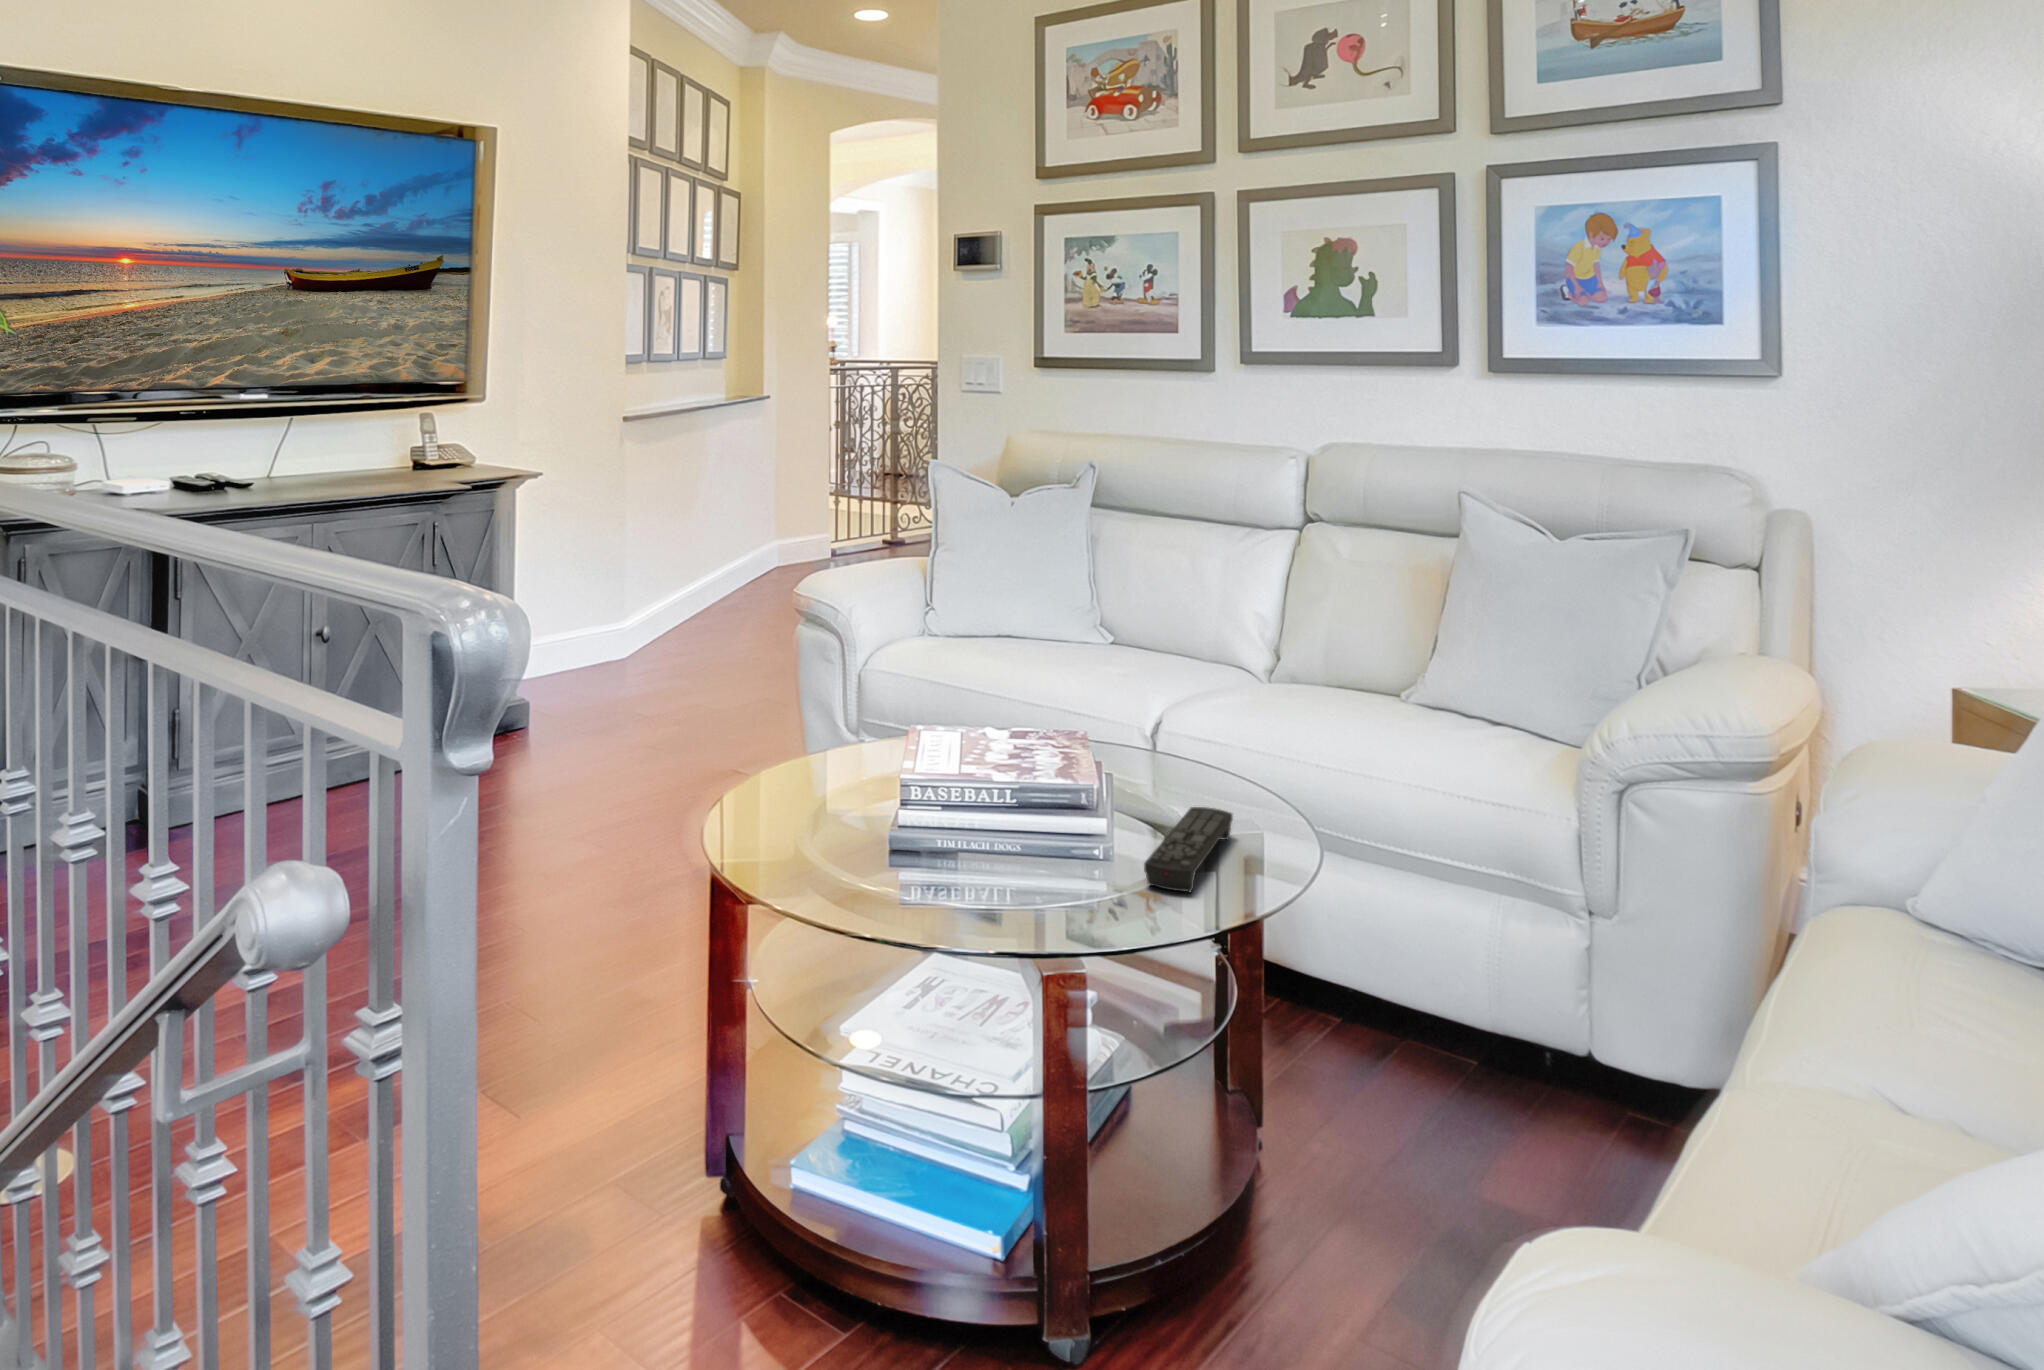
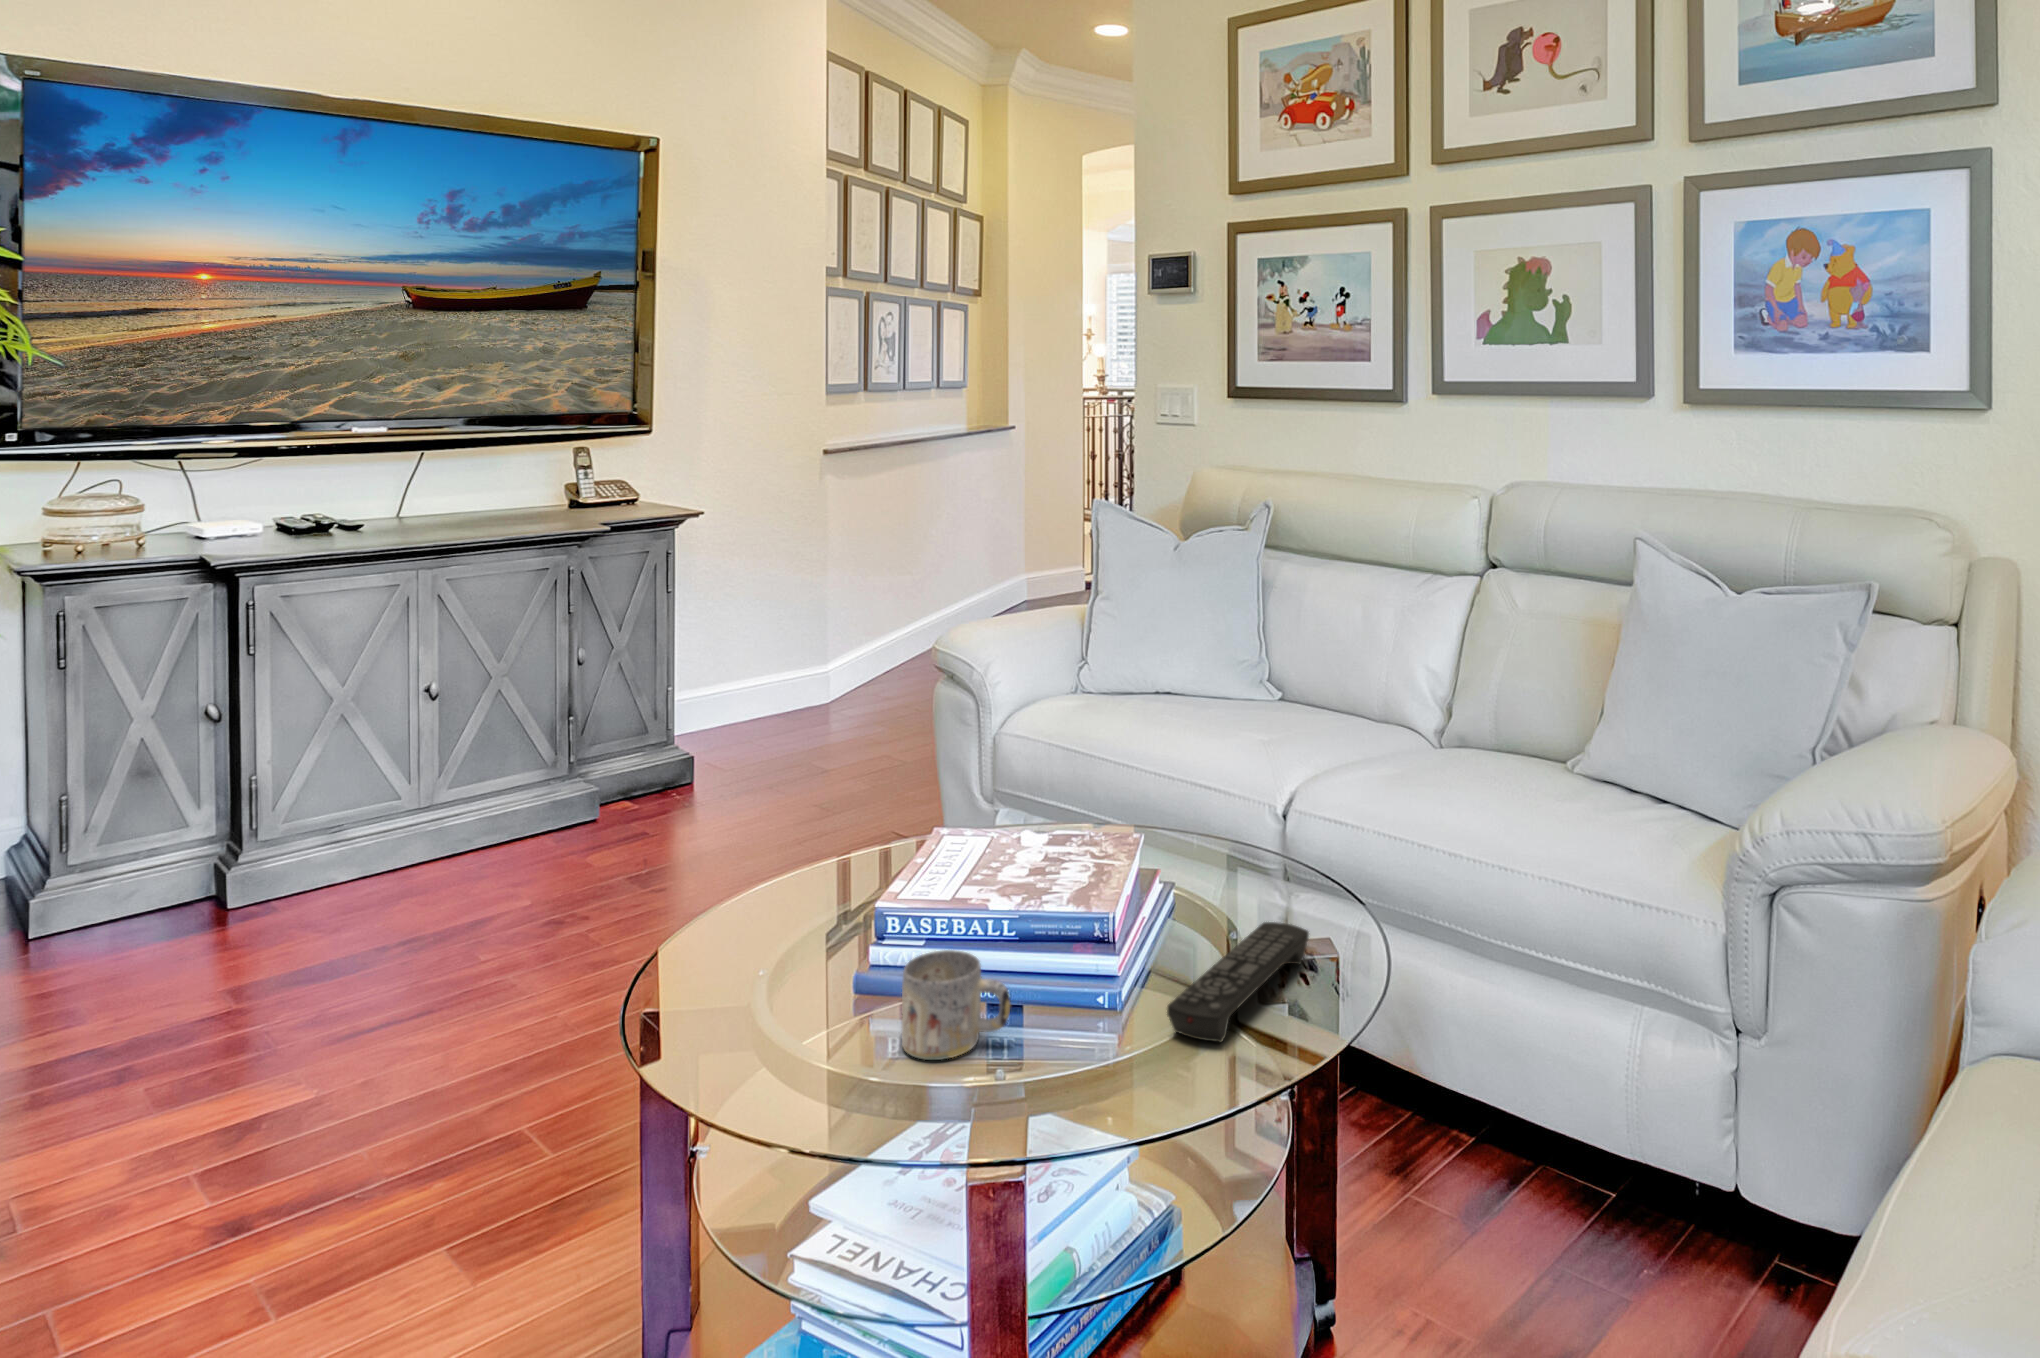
mug: none [933,818,1021,902] -> present [902,950,1011,1060]

